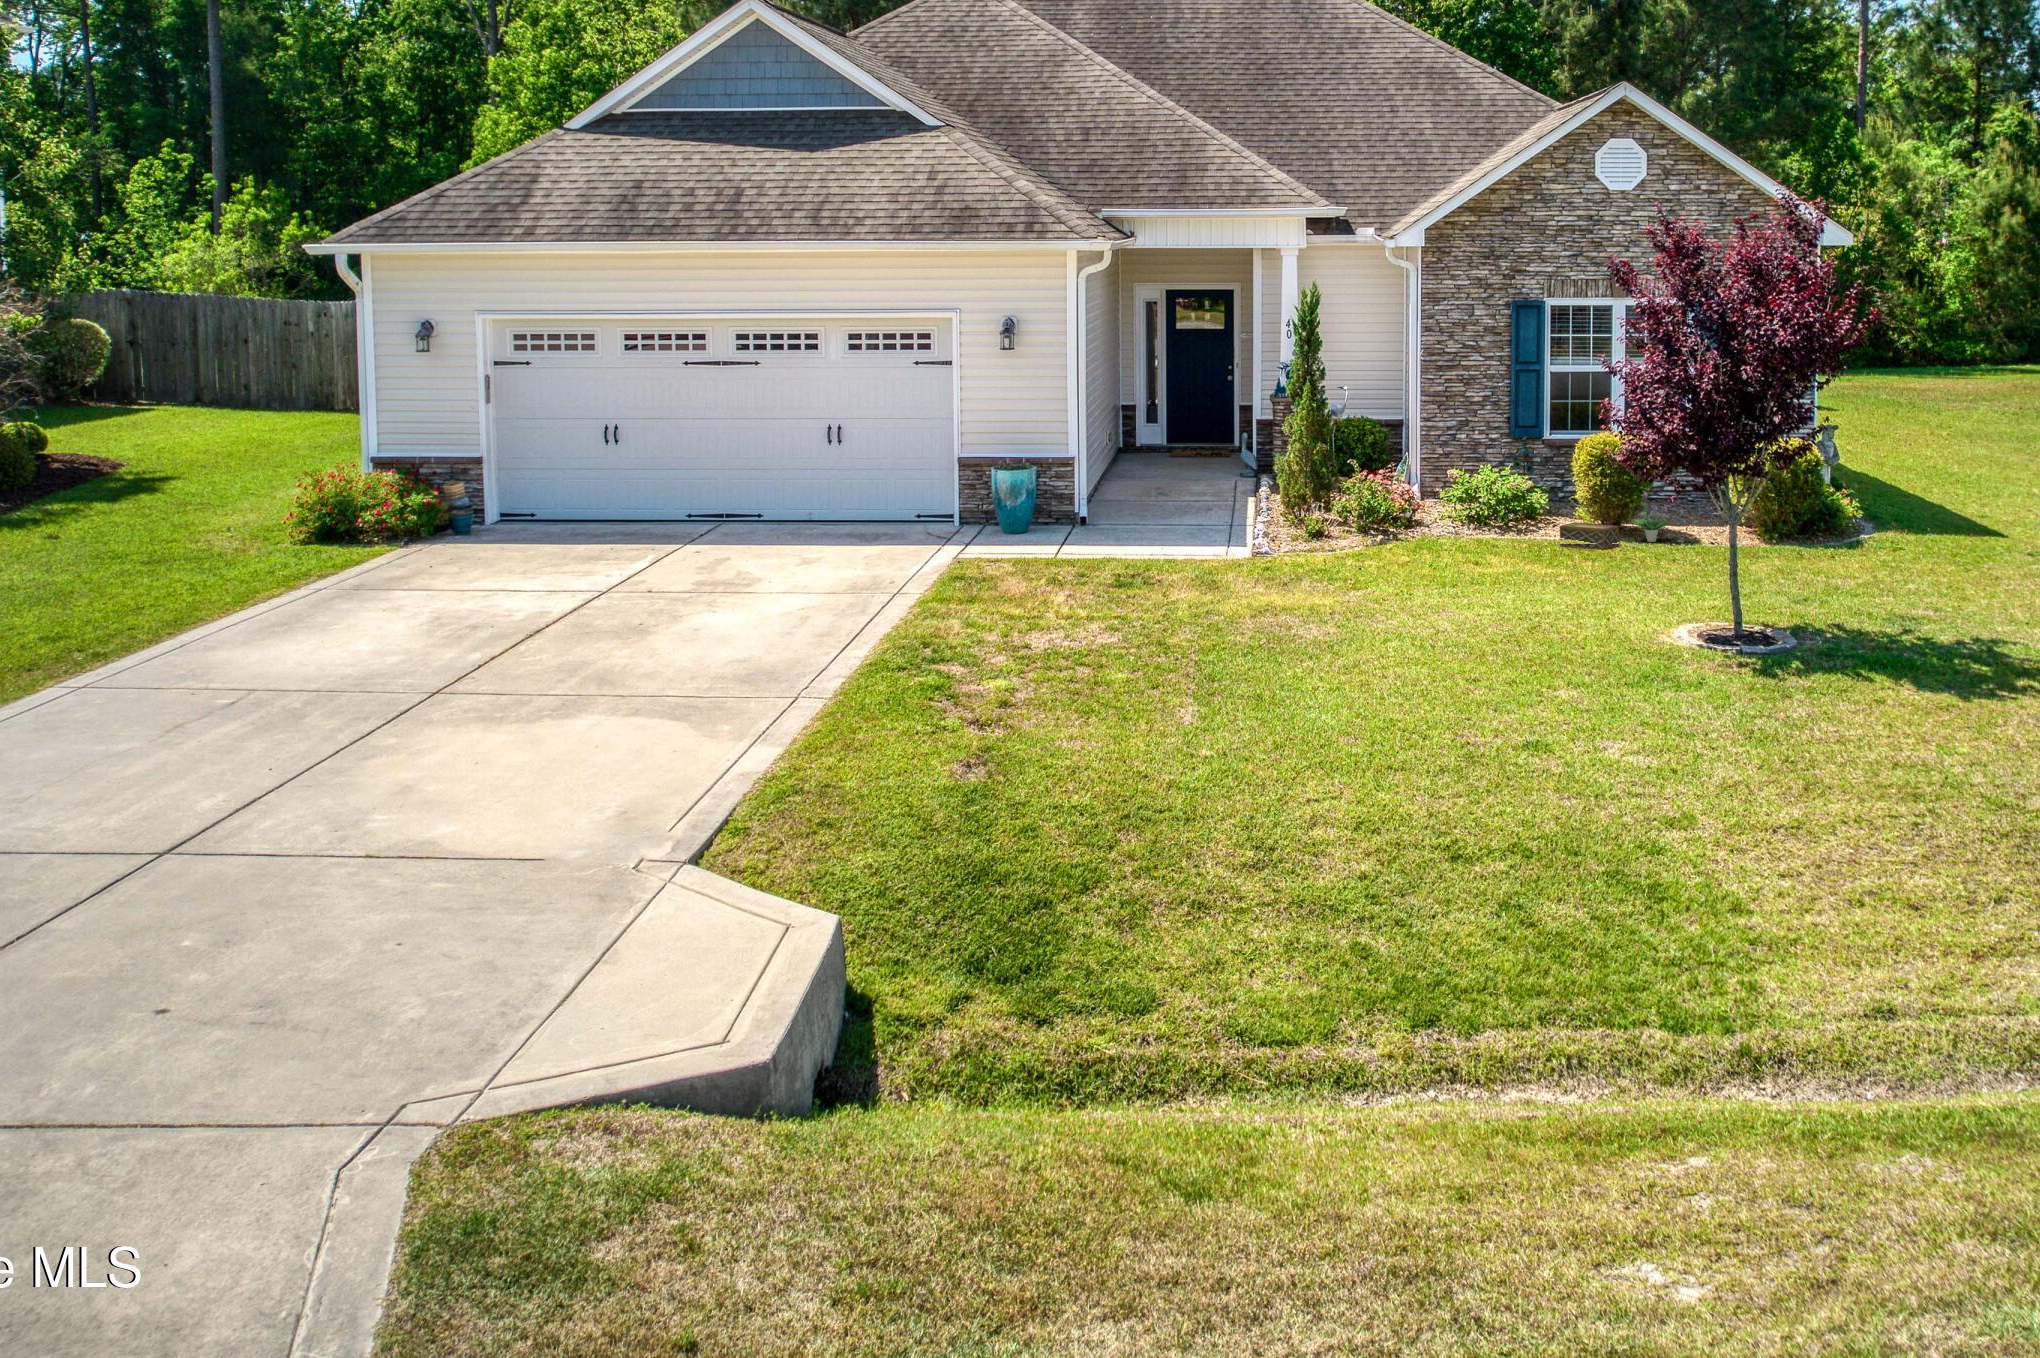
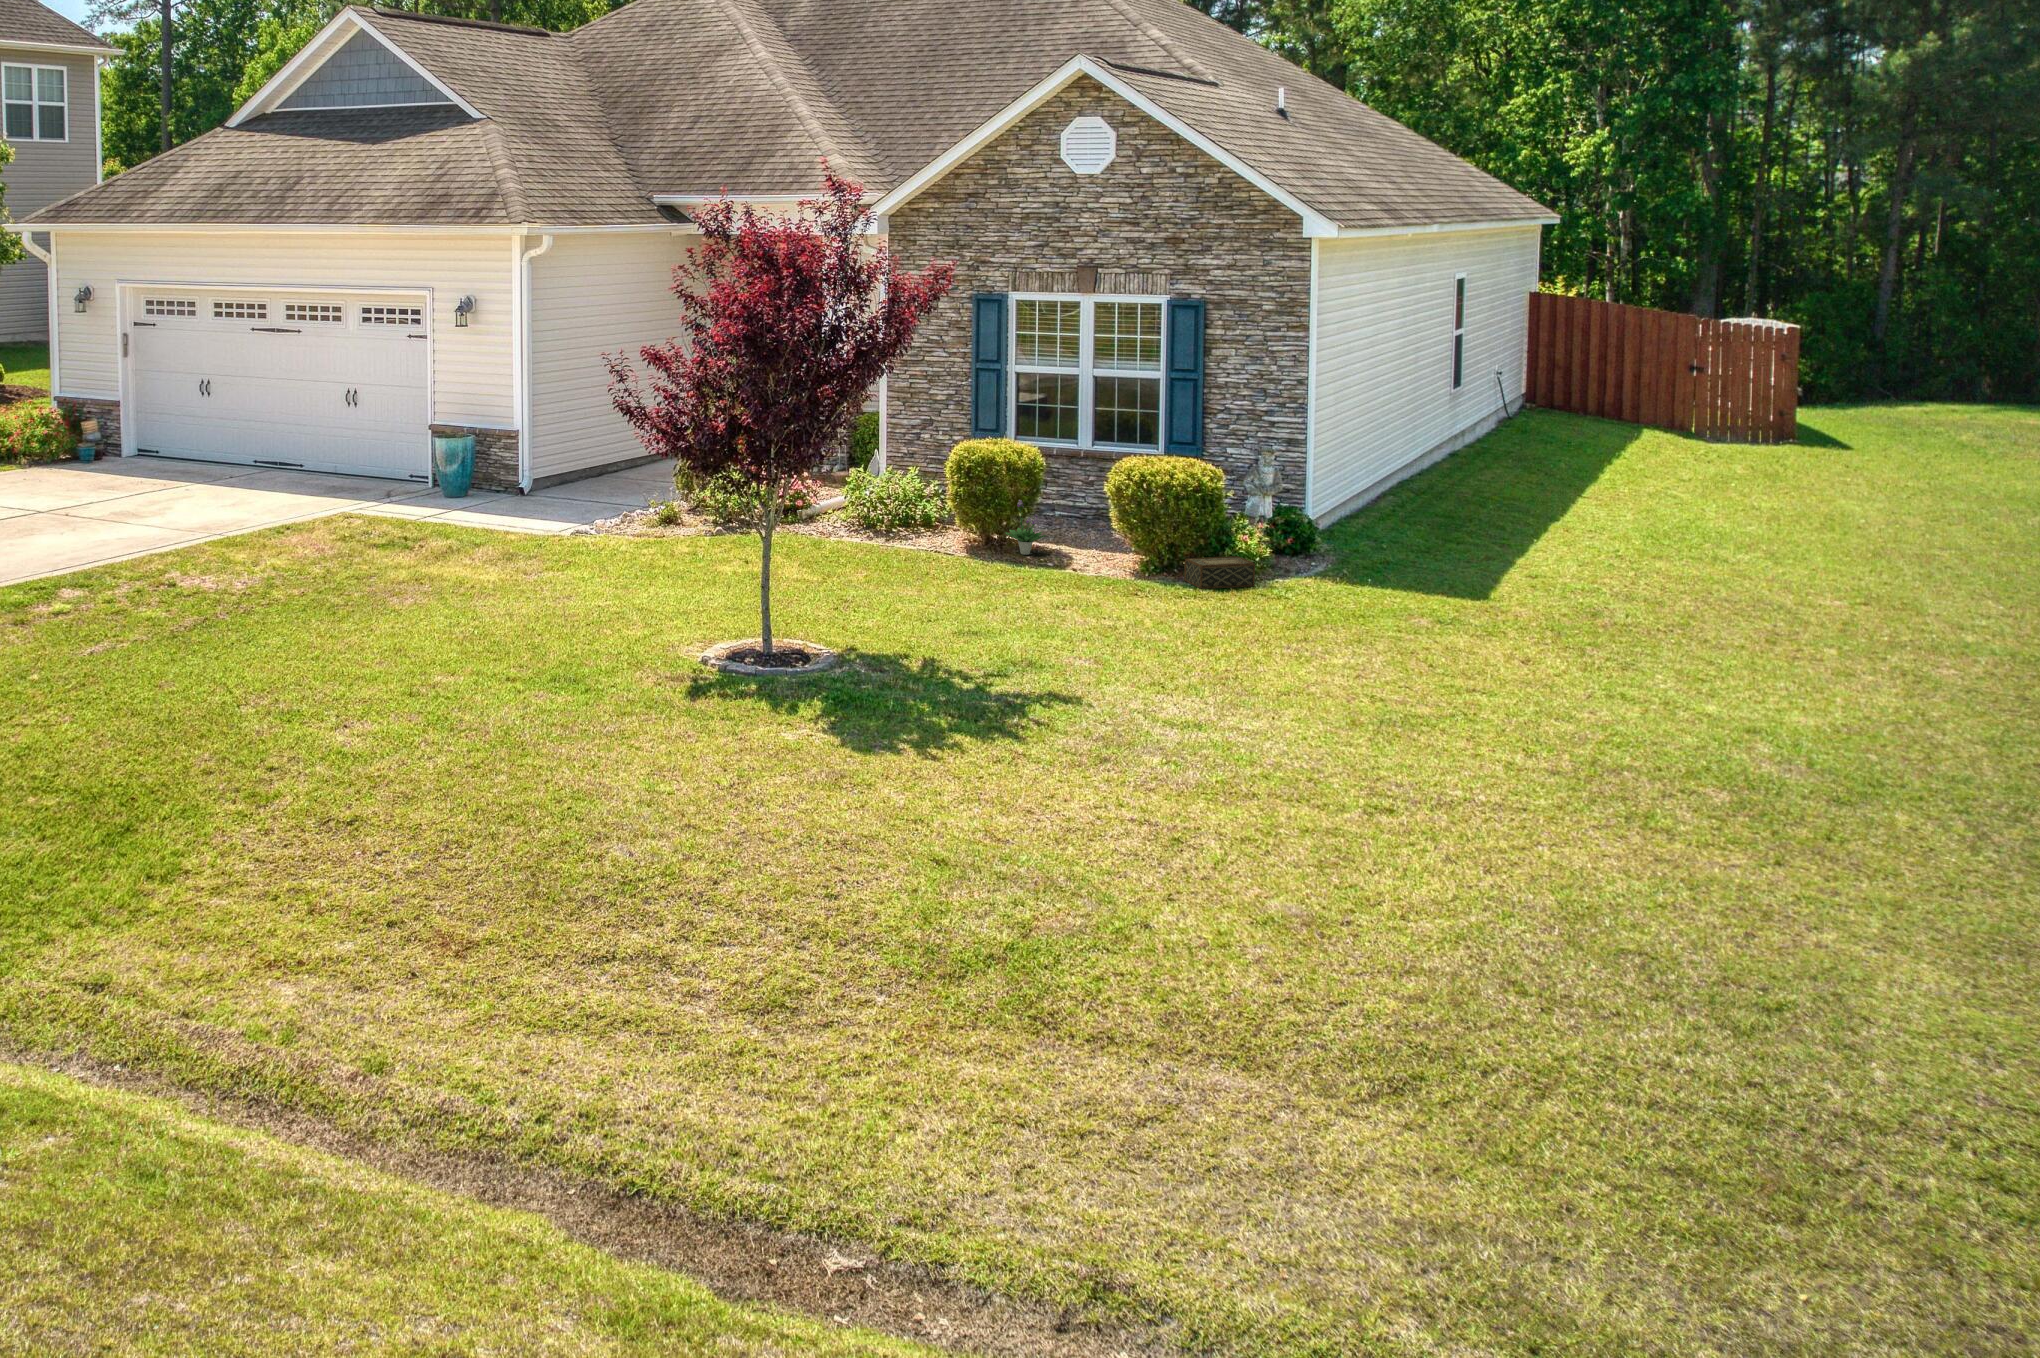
woven basket: present [1560,522,1619,550] -> present [1184,556,1255,589]

